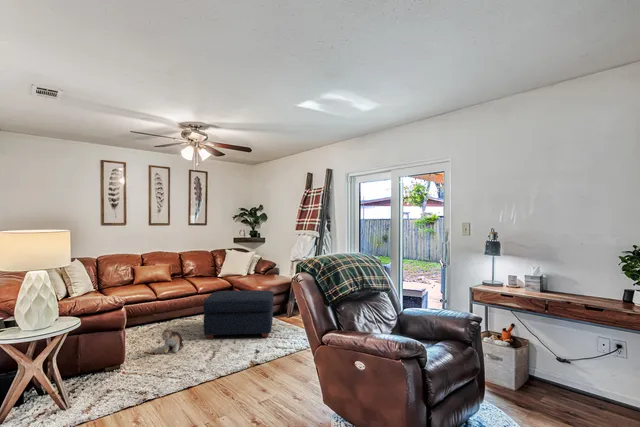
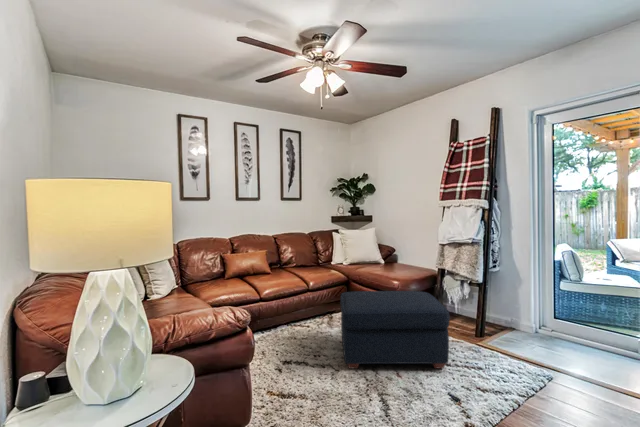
plush toy: present [162,328,183,353] -> none [295,362,324,403]

